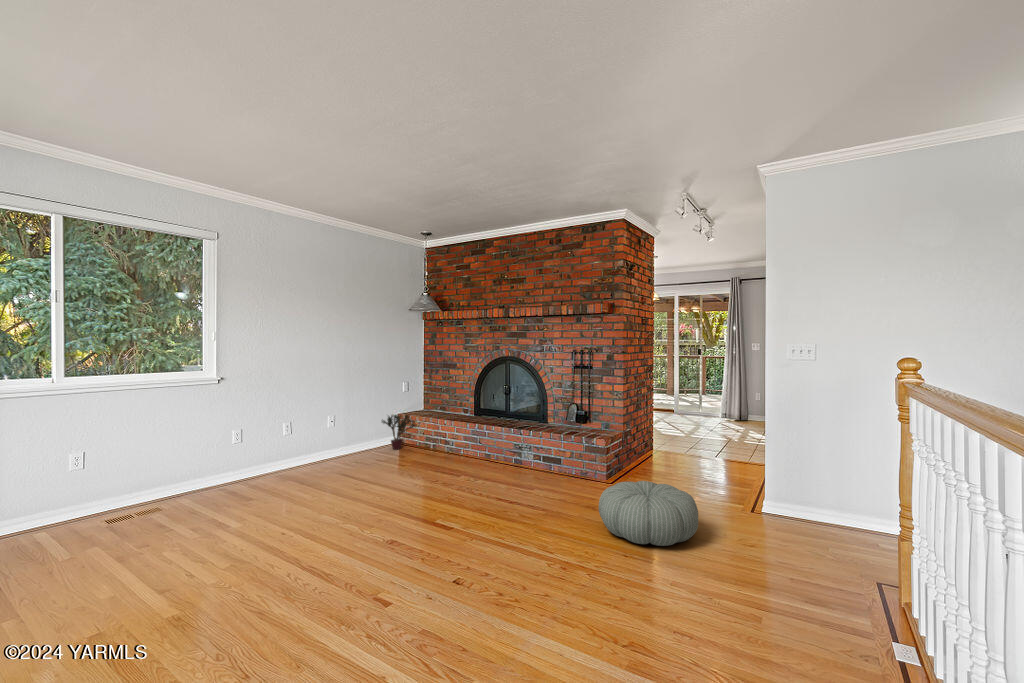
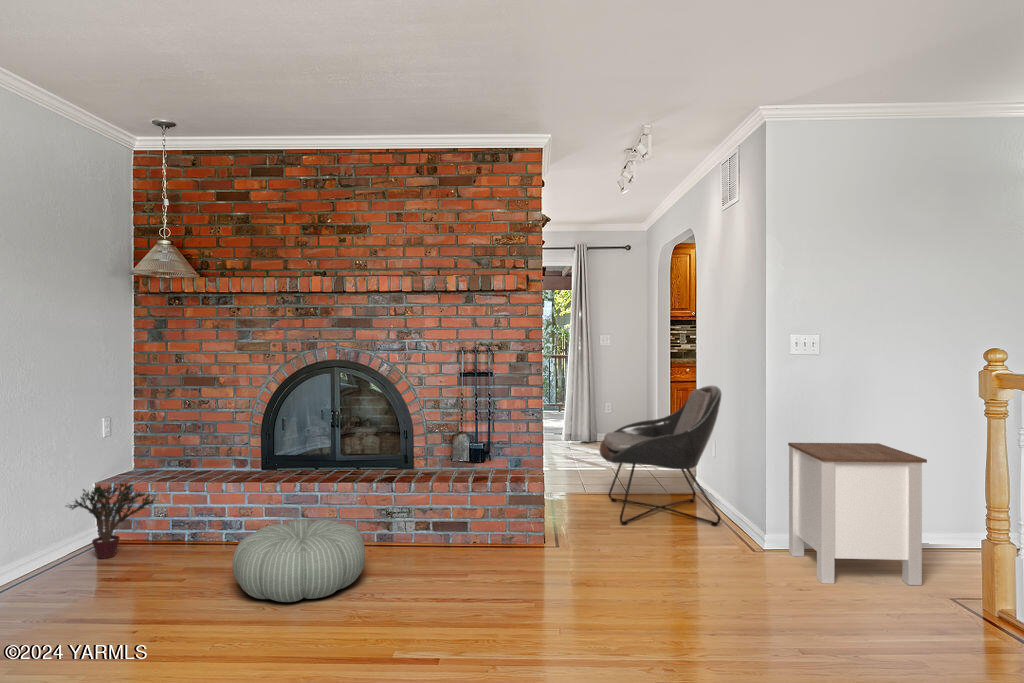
lounge chair: none [670,384,773,493] -> present [599,386,722,526]
side table: none [774,430,877,566] -> present [788,443,927,585]
pouf: present [599,481,698,546] -> present [232,520,365,602]

